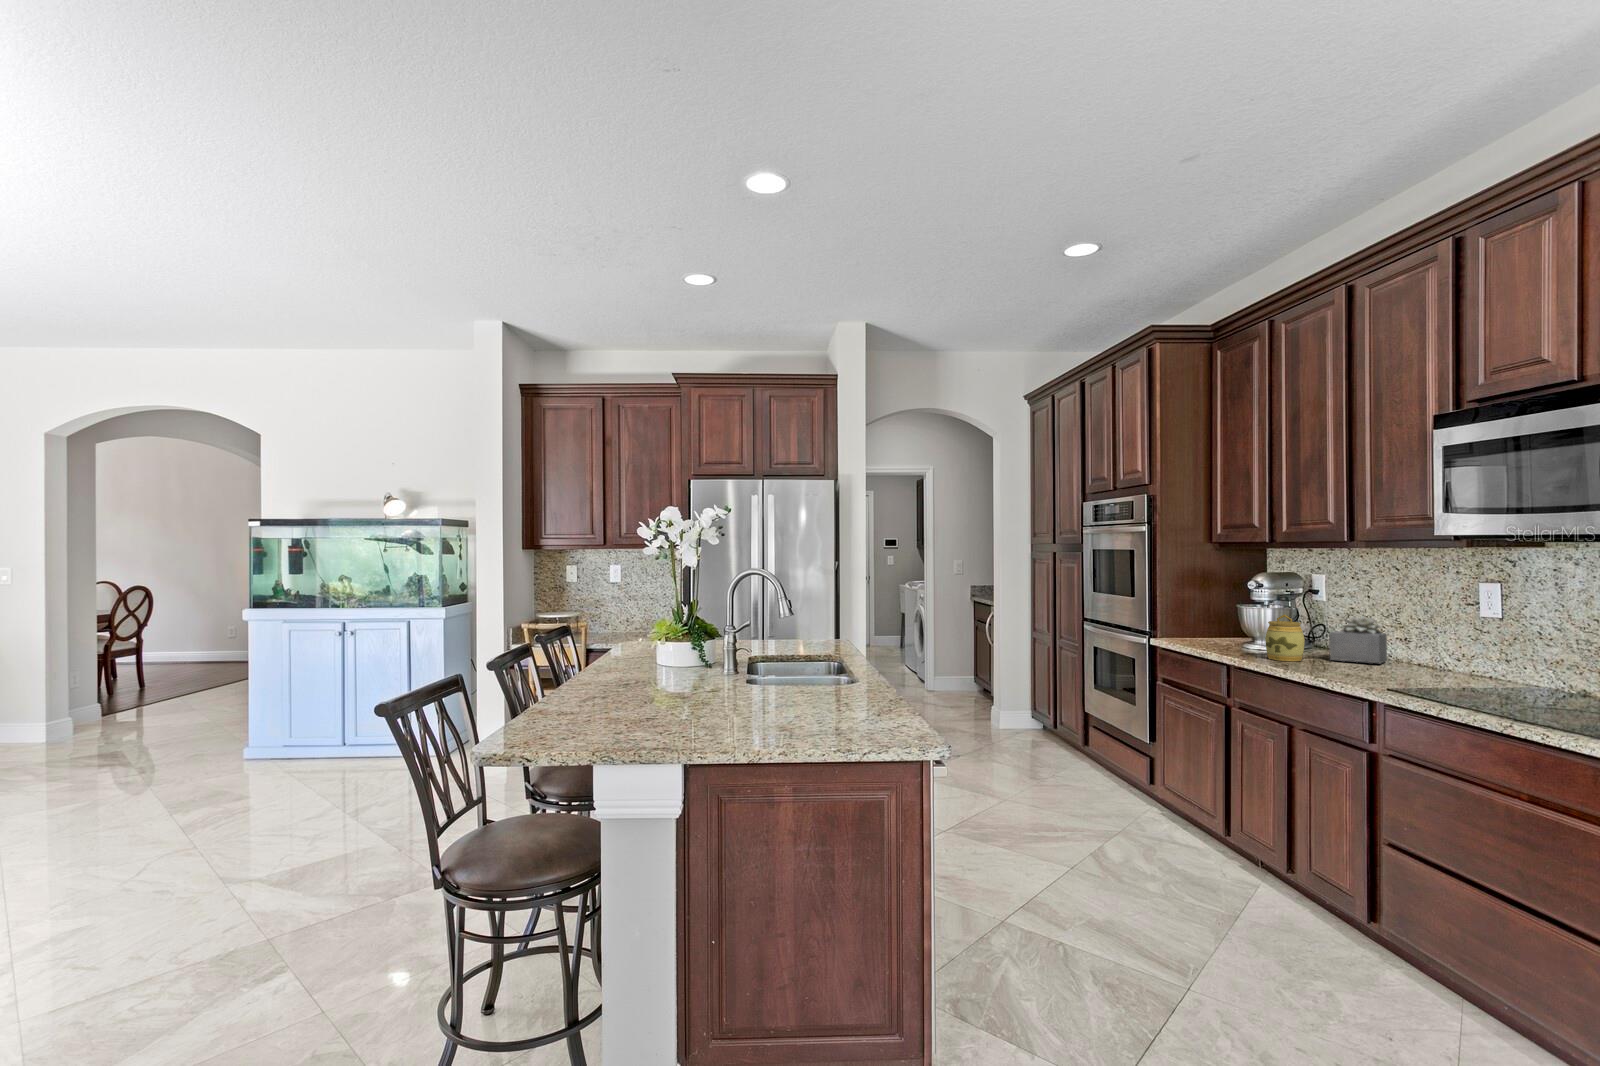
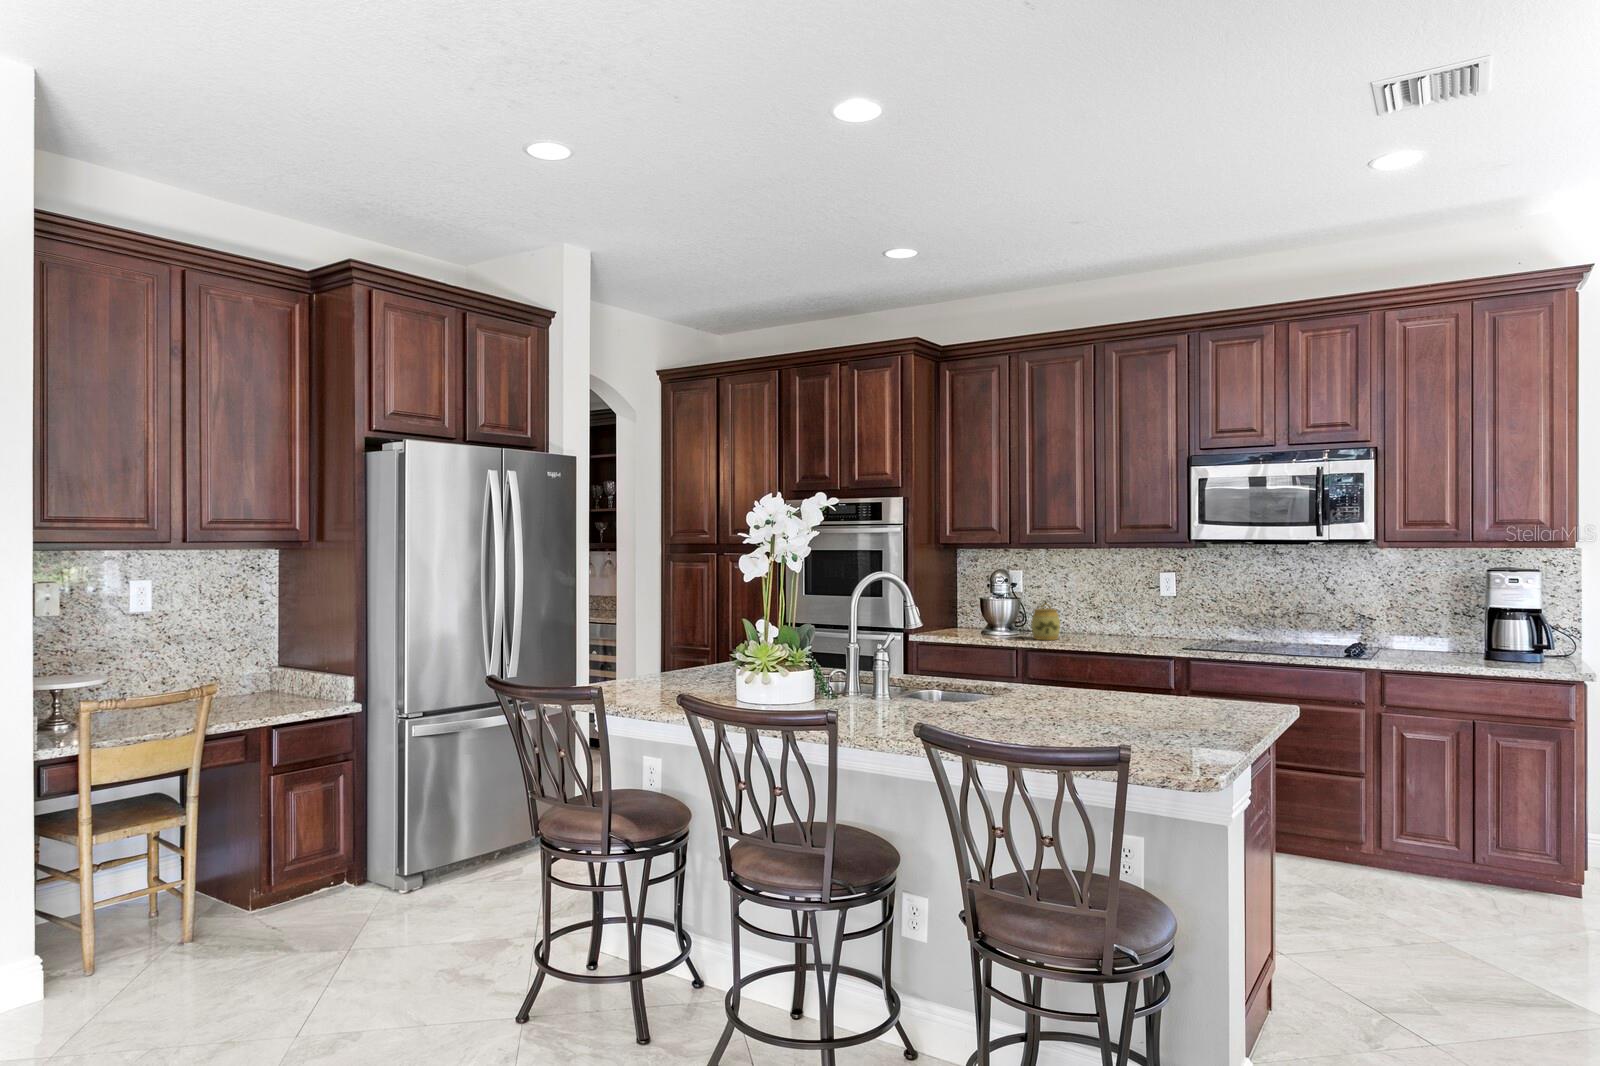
succulent plant: present [1329,616,1387,663] -> none [1063,600,1102,636]

